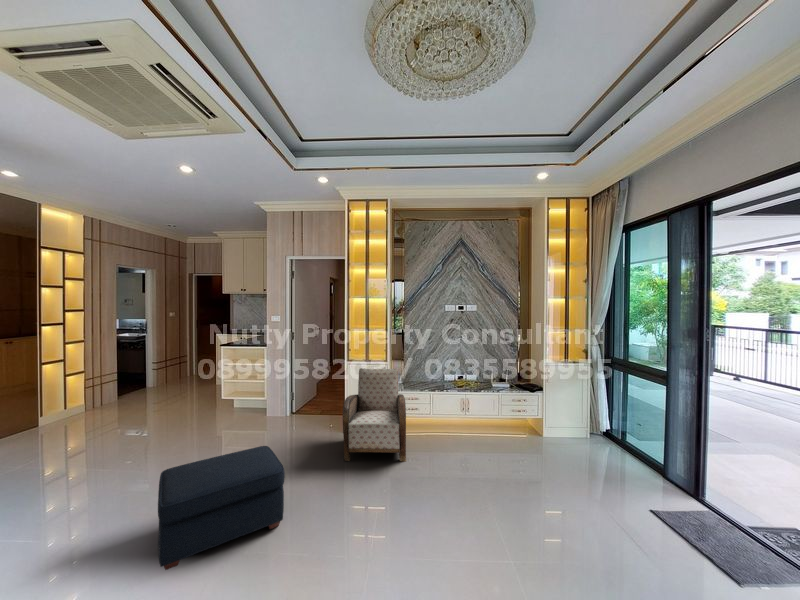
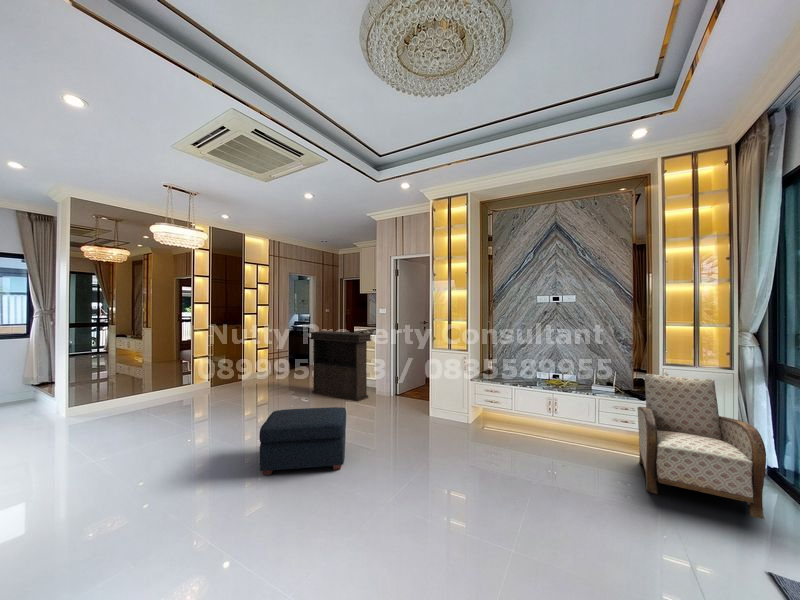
console table: none [170,345,263,430] -> present [310,331,371,401]
armchair: present [343,368,406,462] -> present [638,374,766,519]

